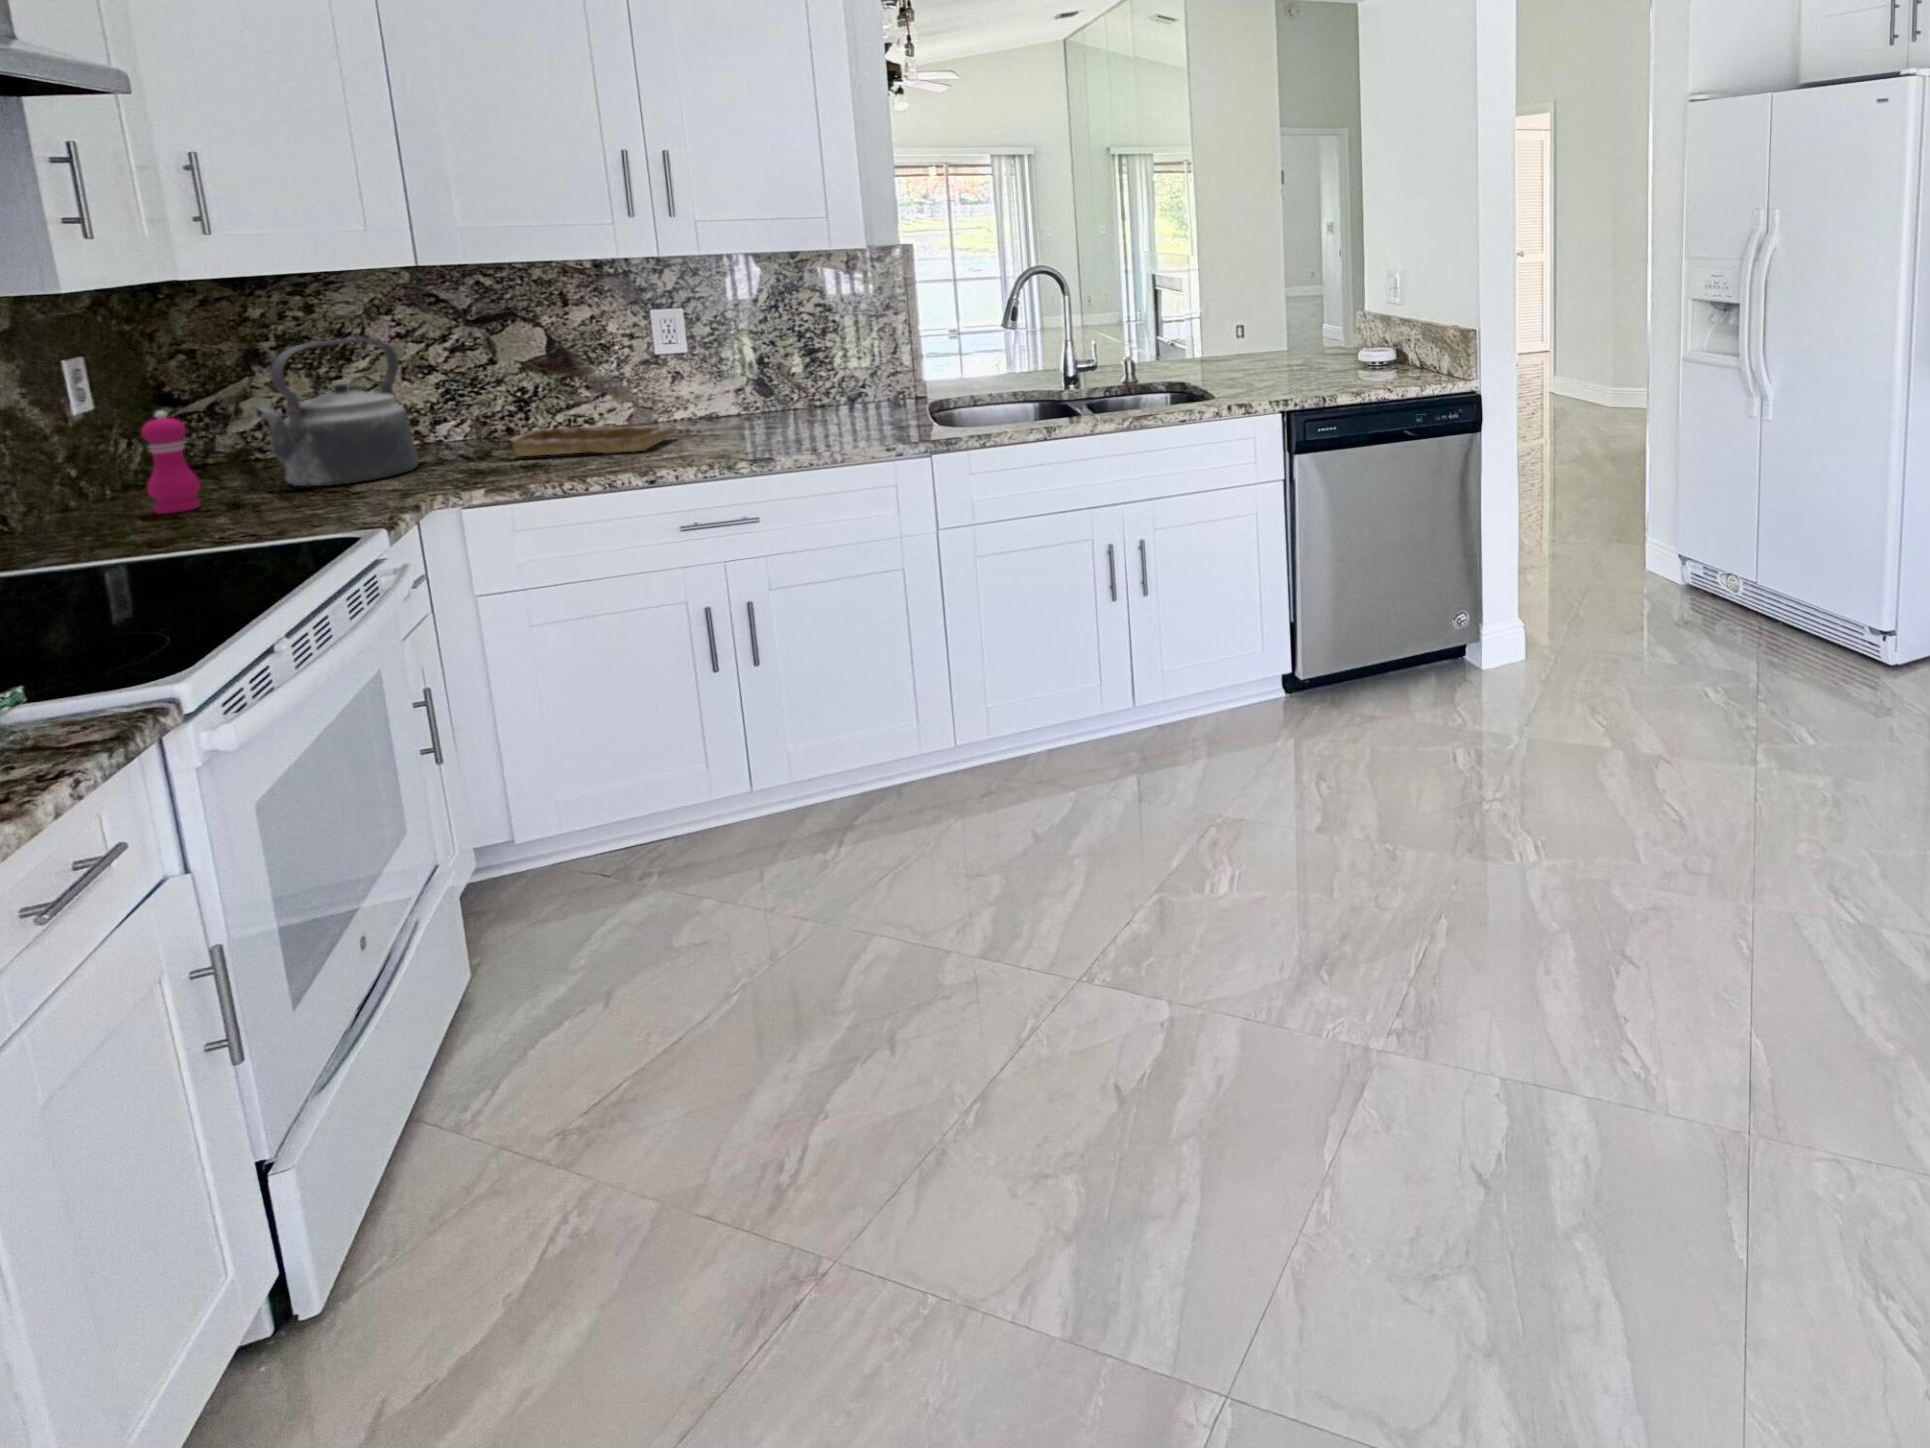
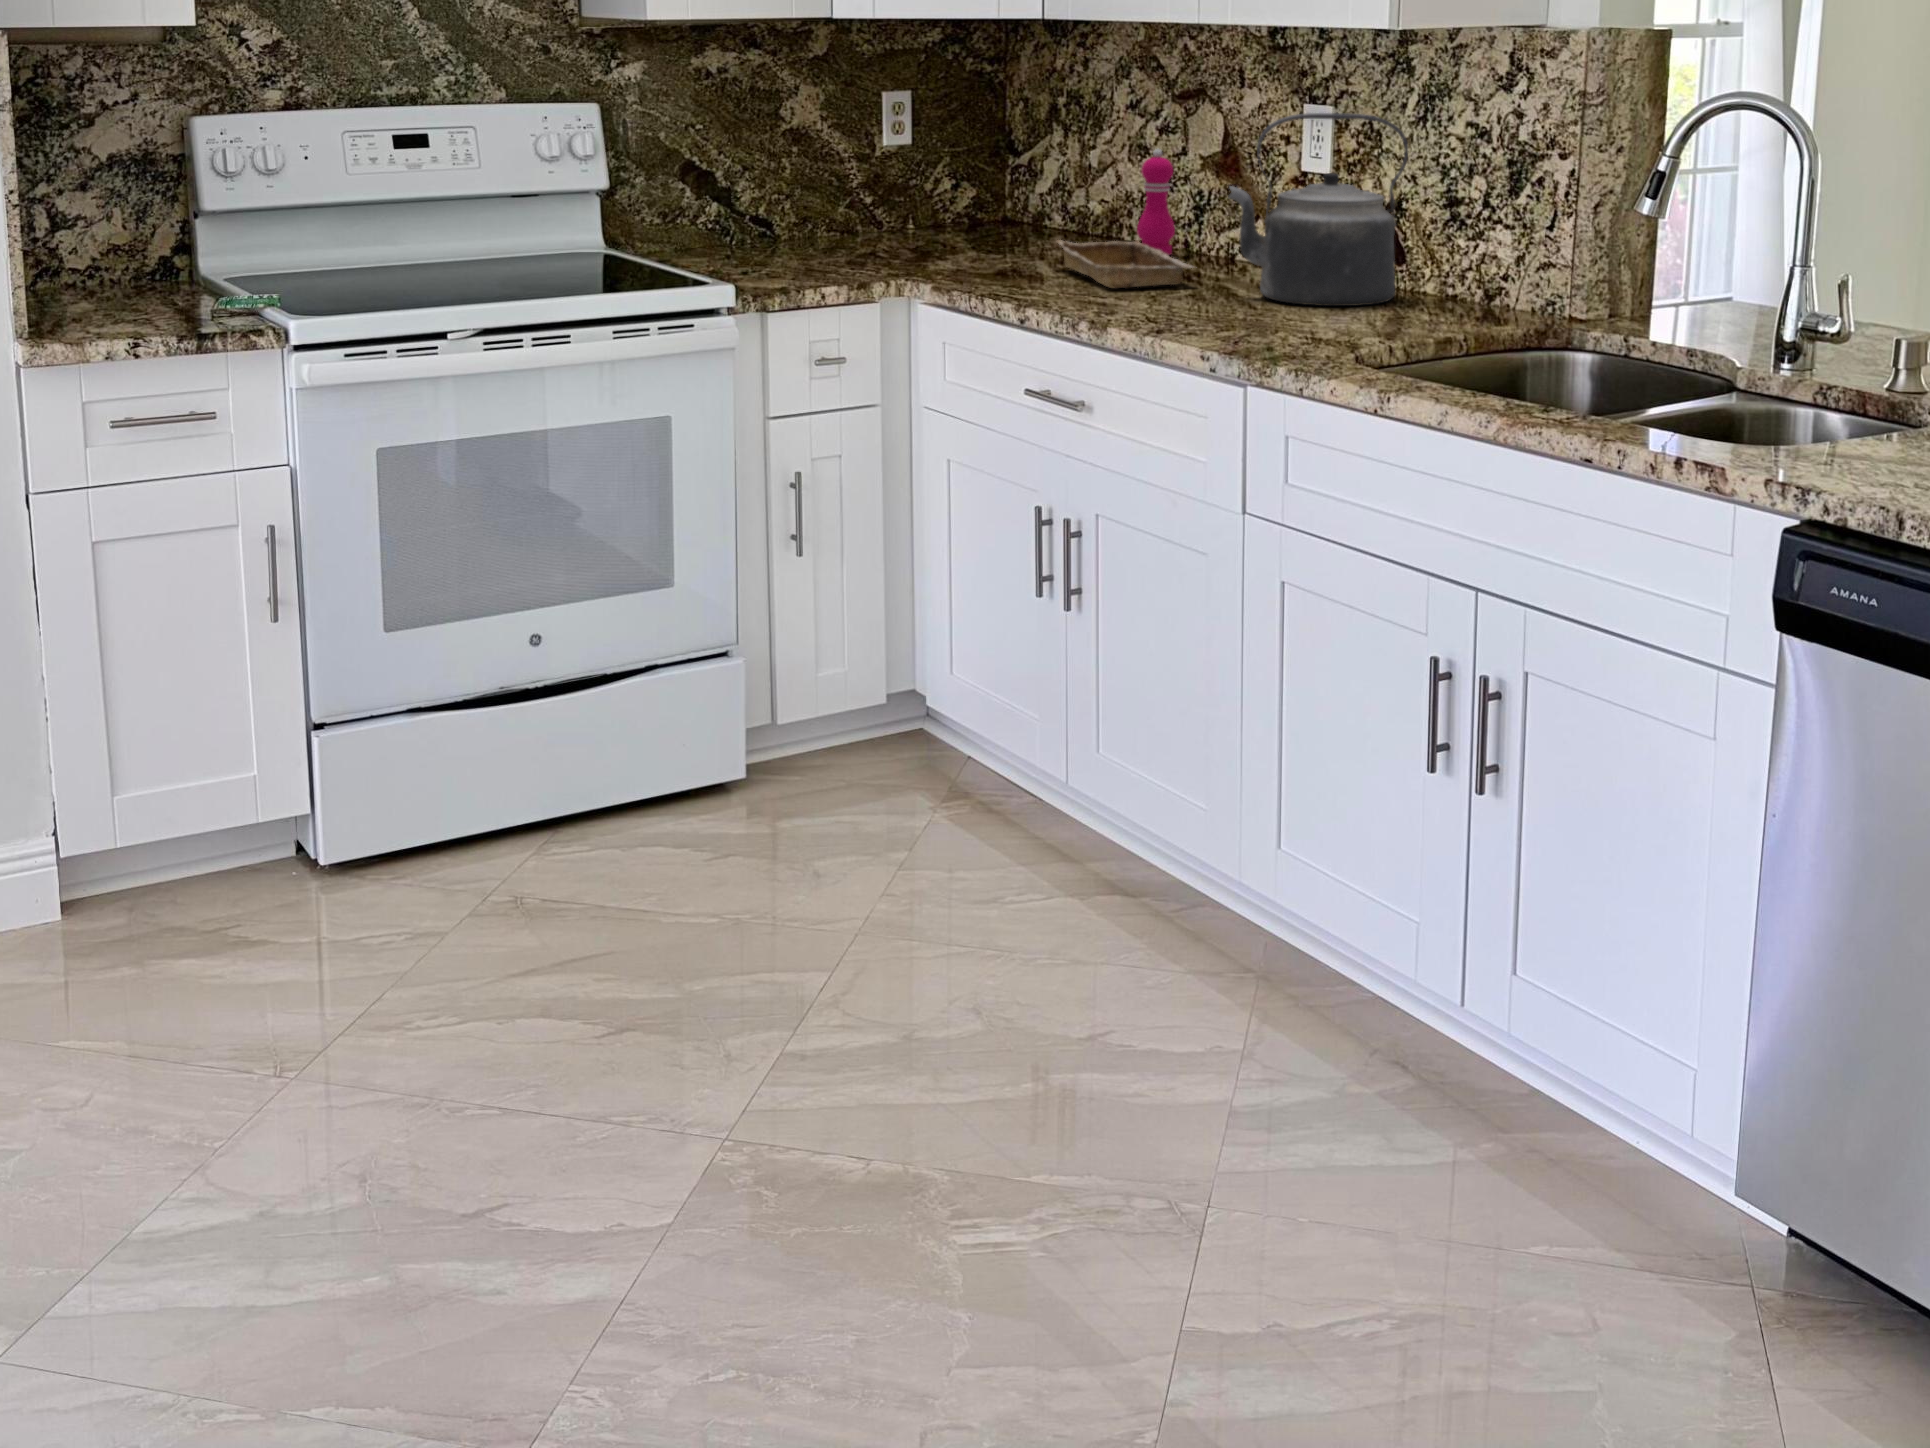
kettle: present [256,338,418,487] -> present [1228,113,1409,306]
pepper mill: present [142,411,200,514] -> present [1137,149,1175,255]

